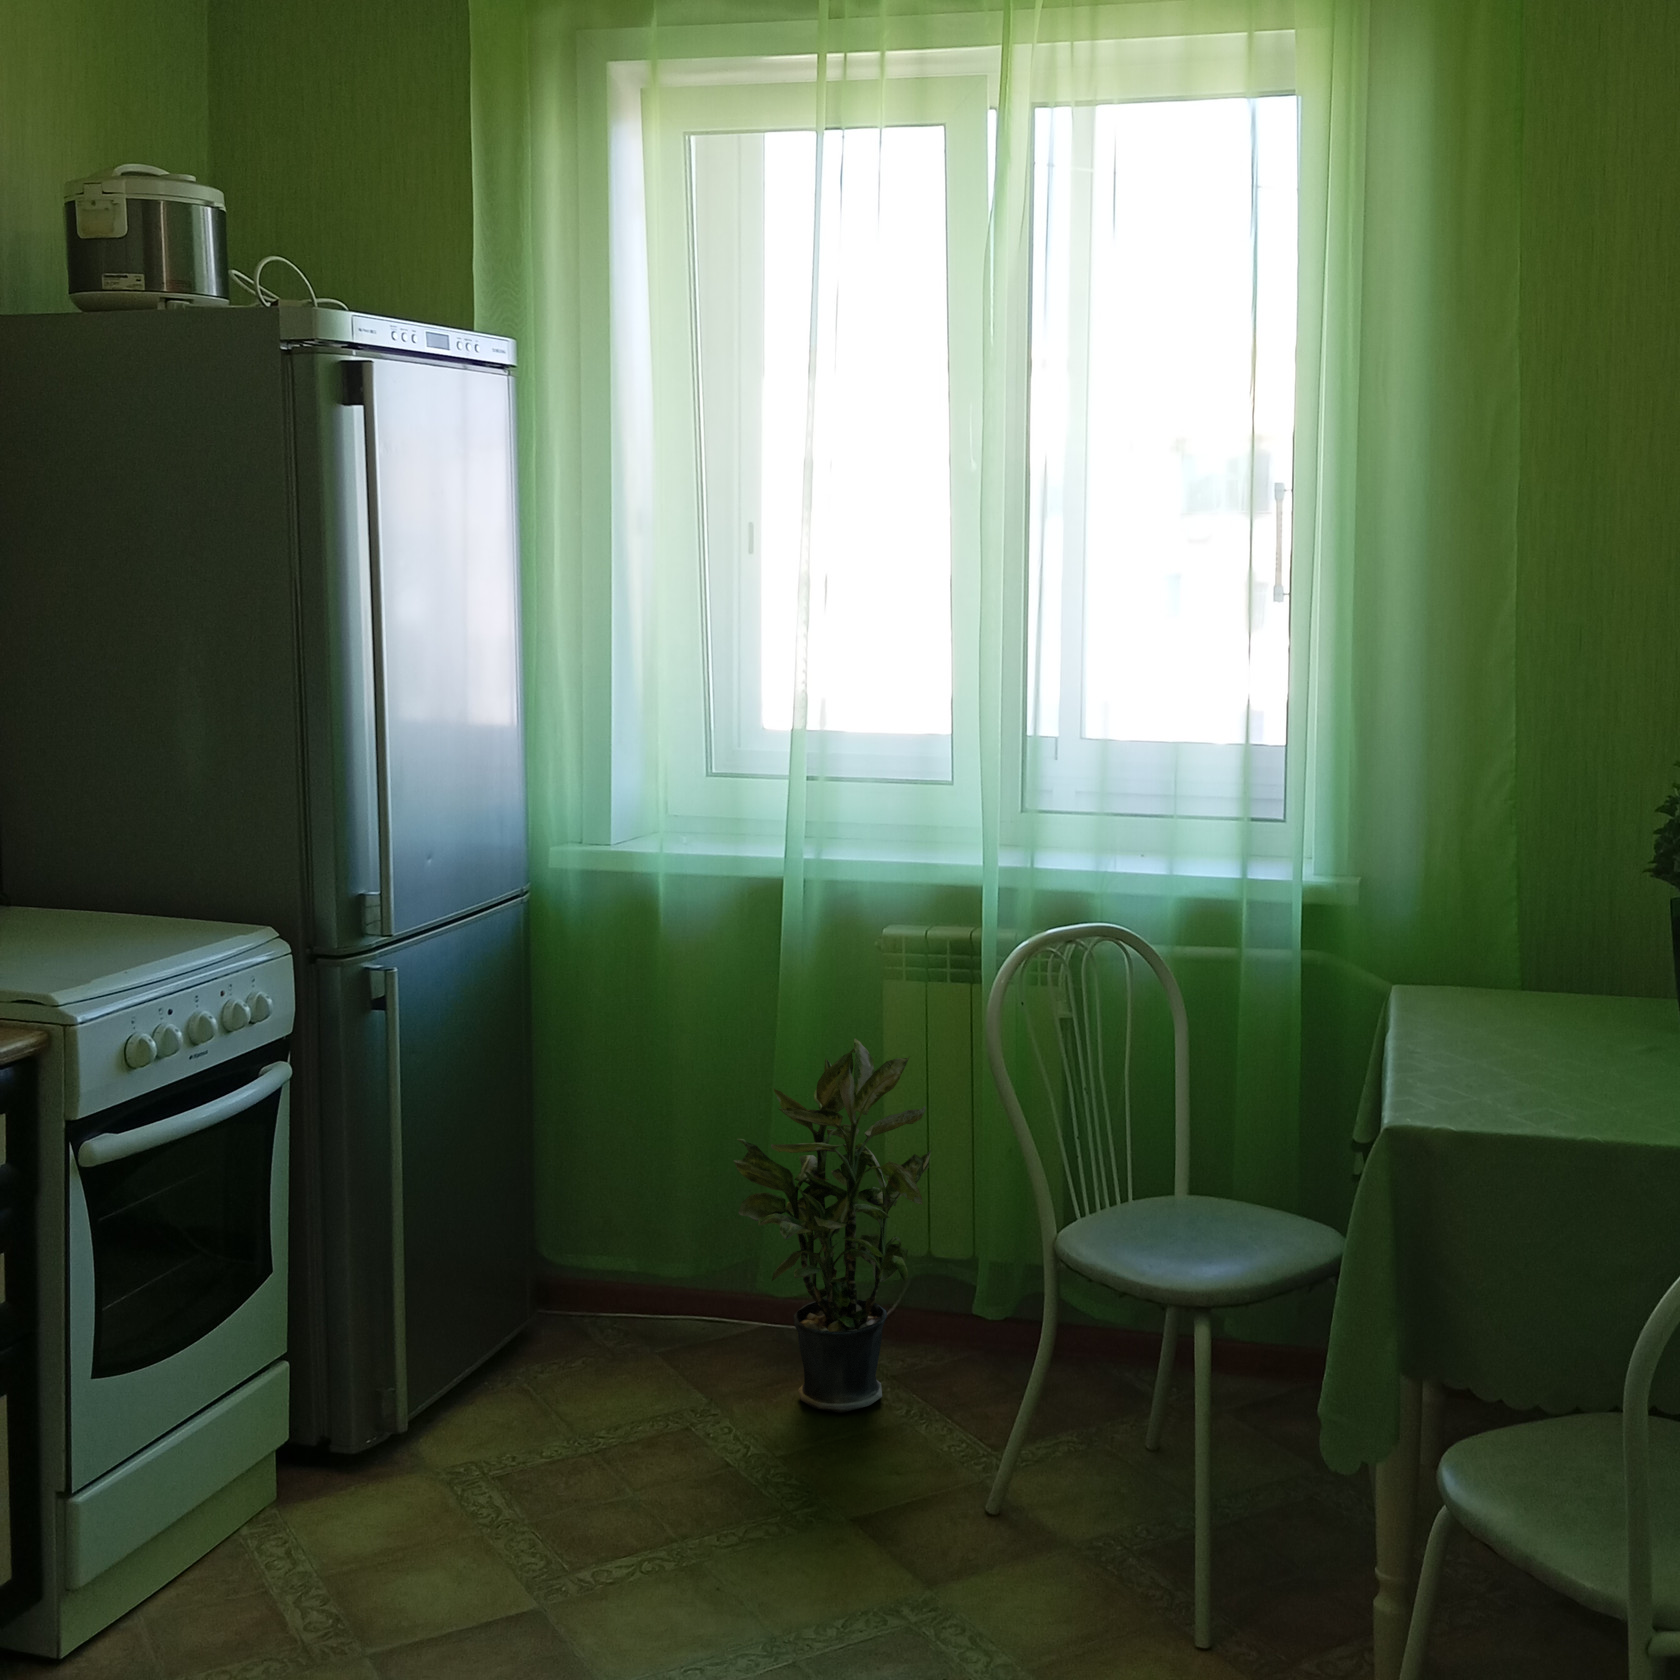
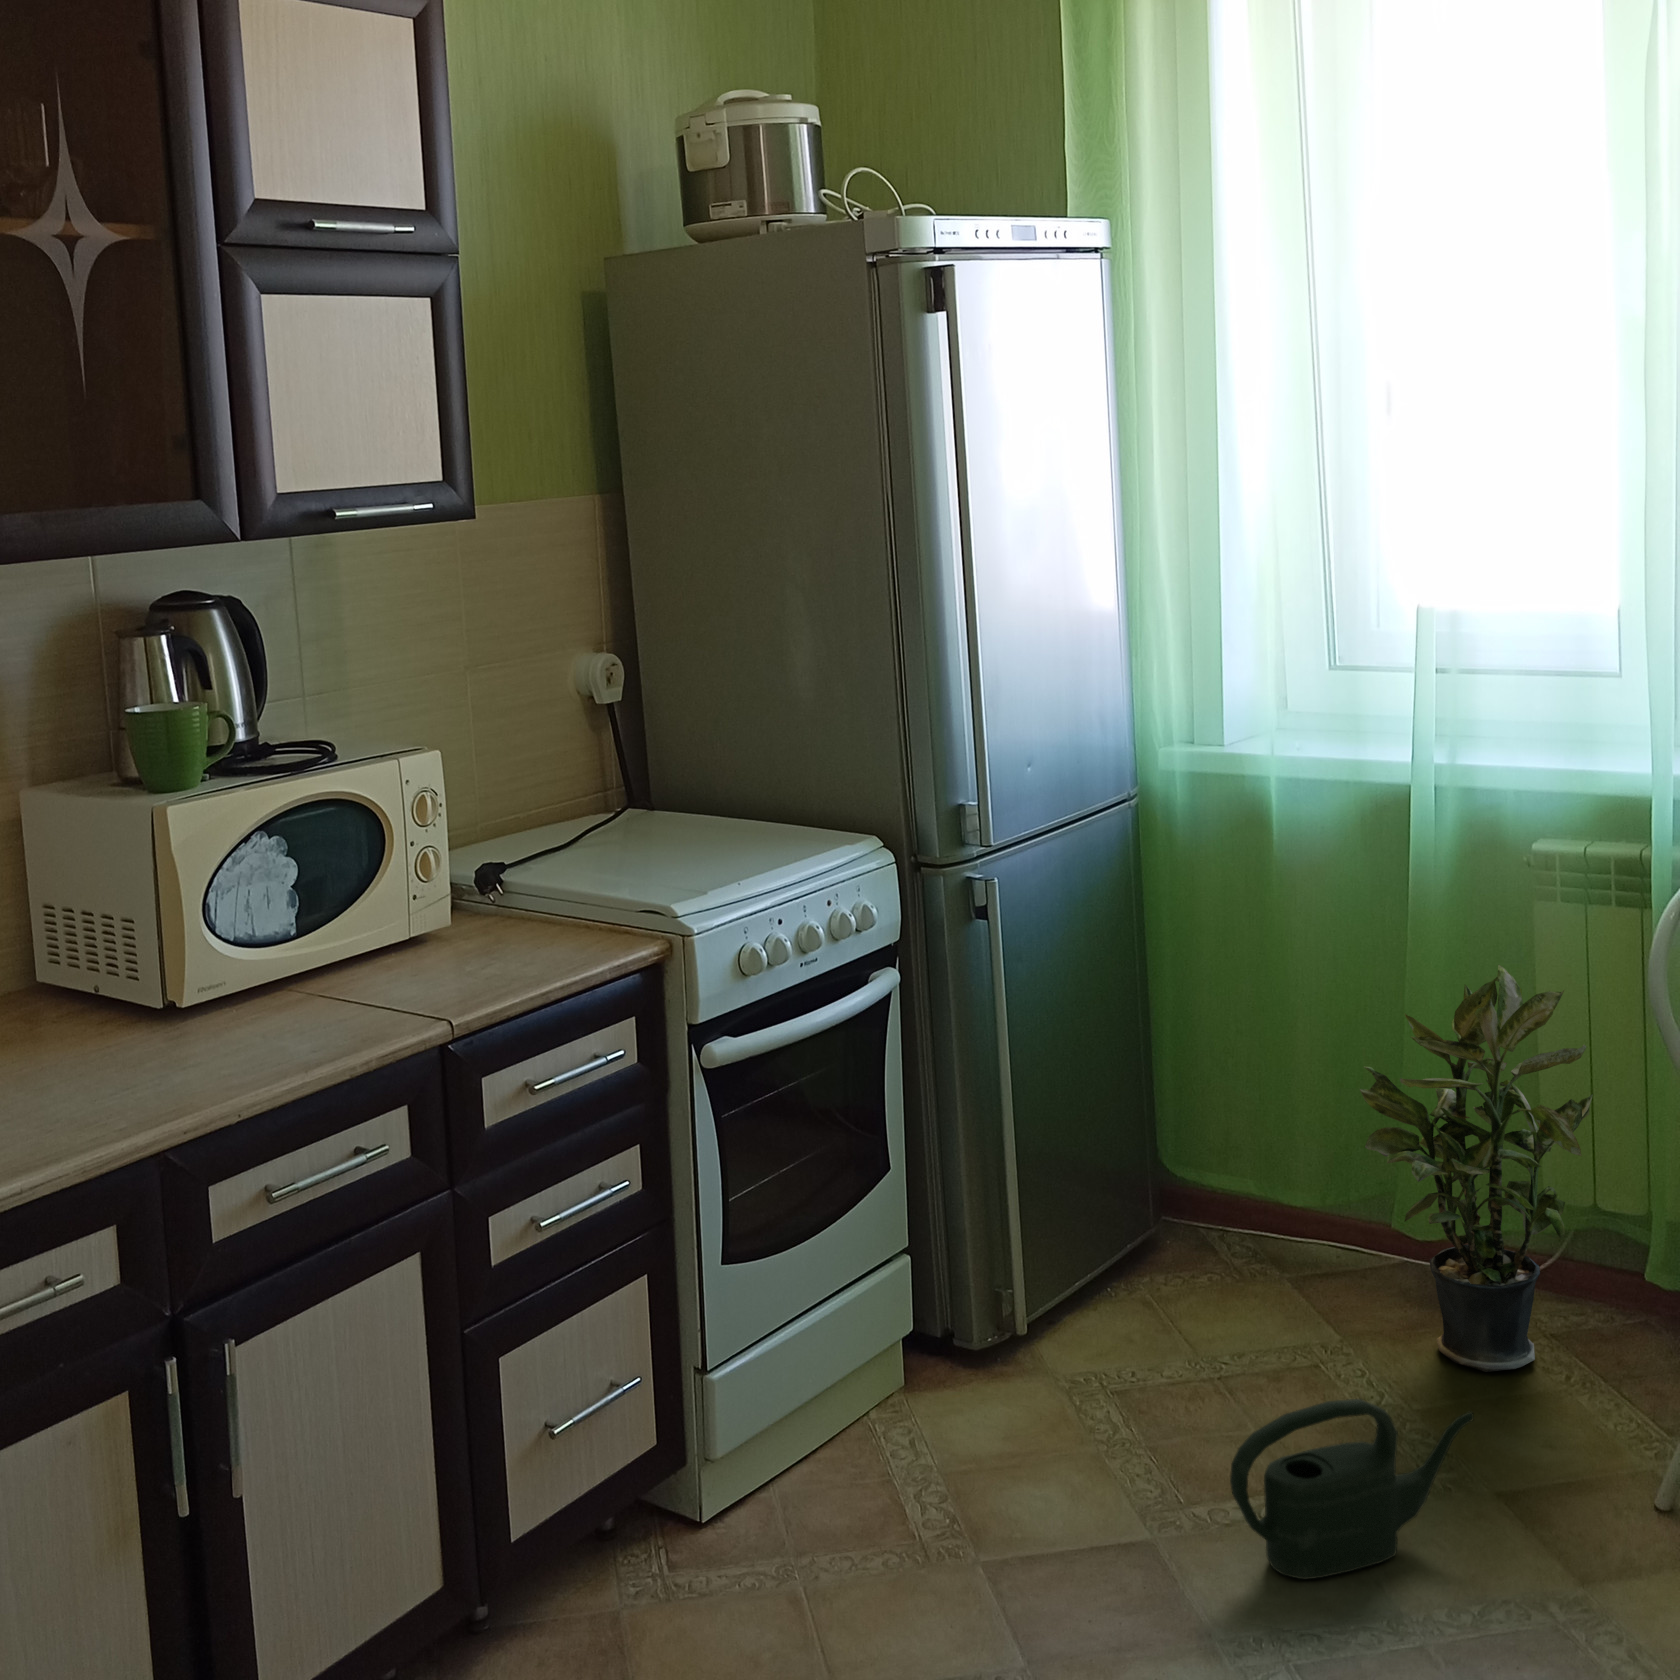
watering can: none [620,1438,836,1618] -> present [1230,1399,1474,1579]

